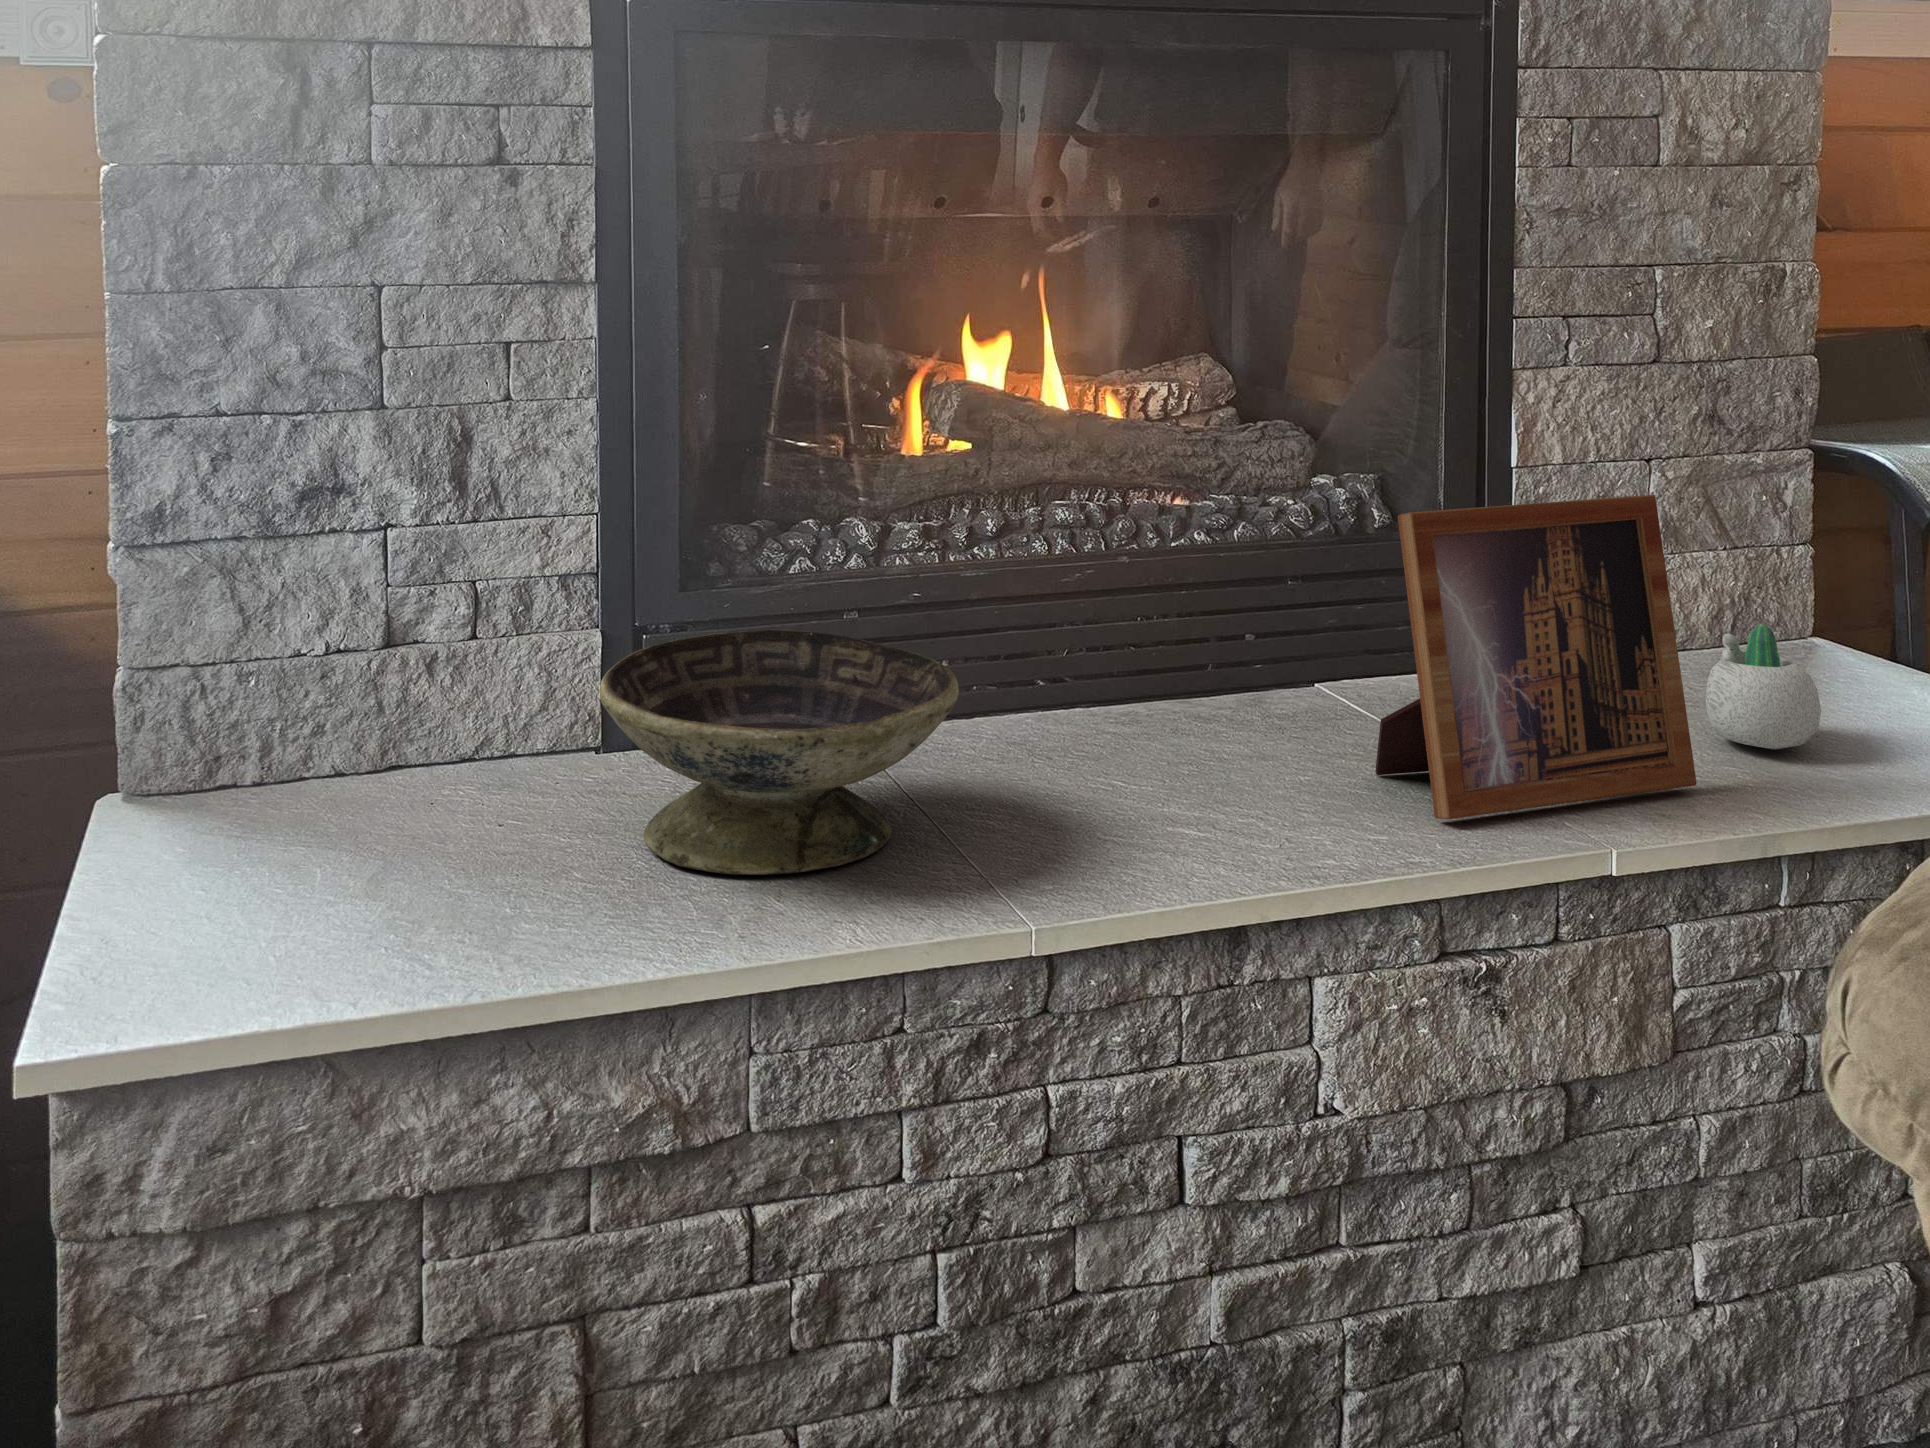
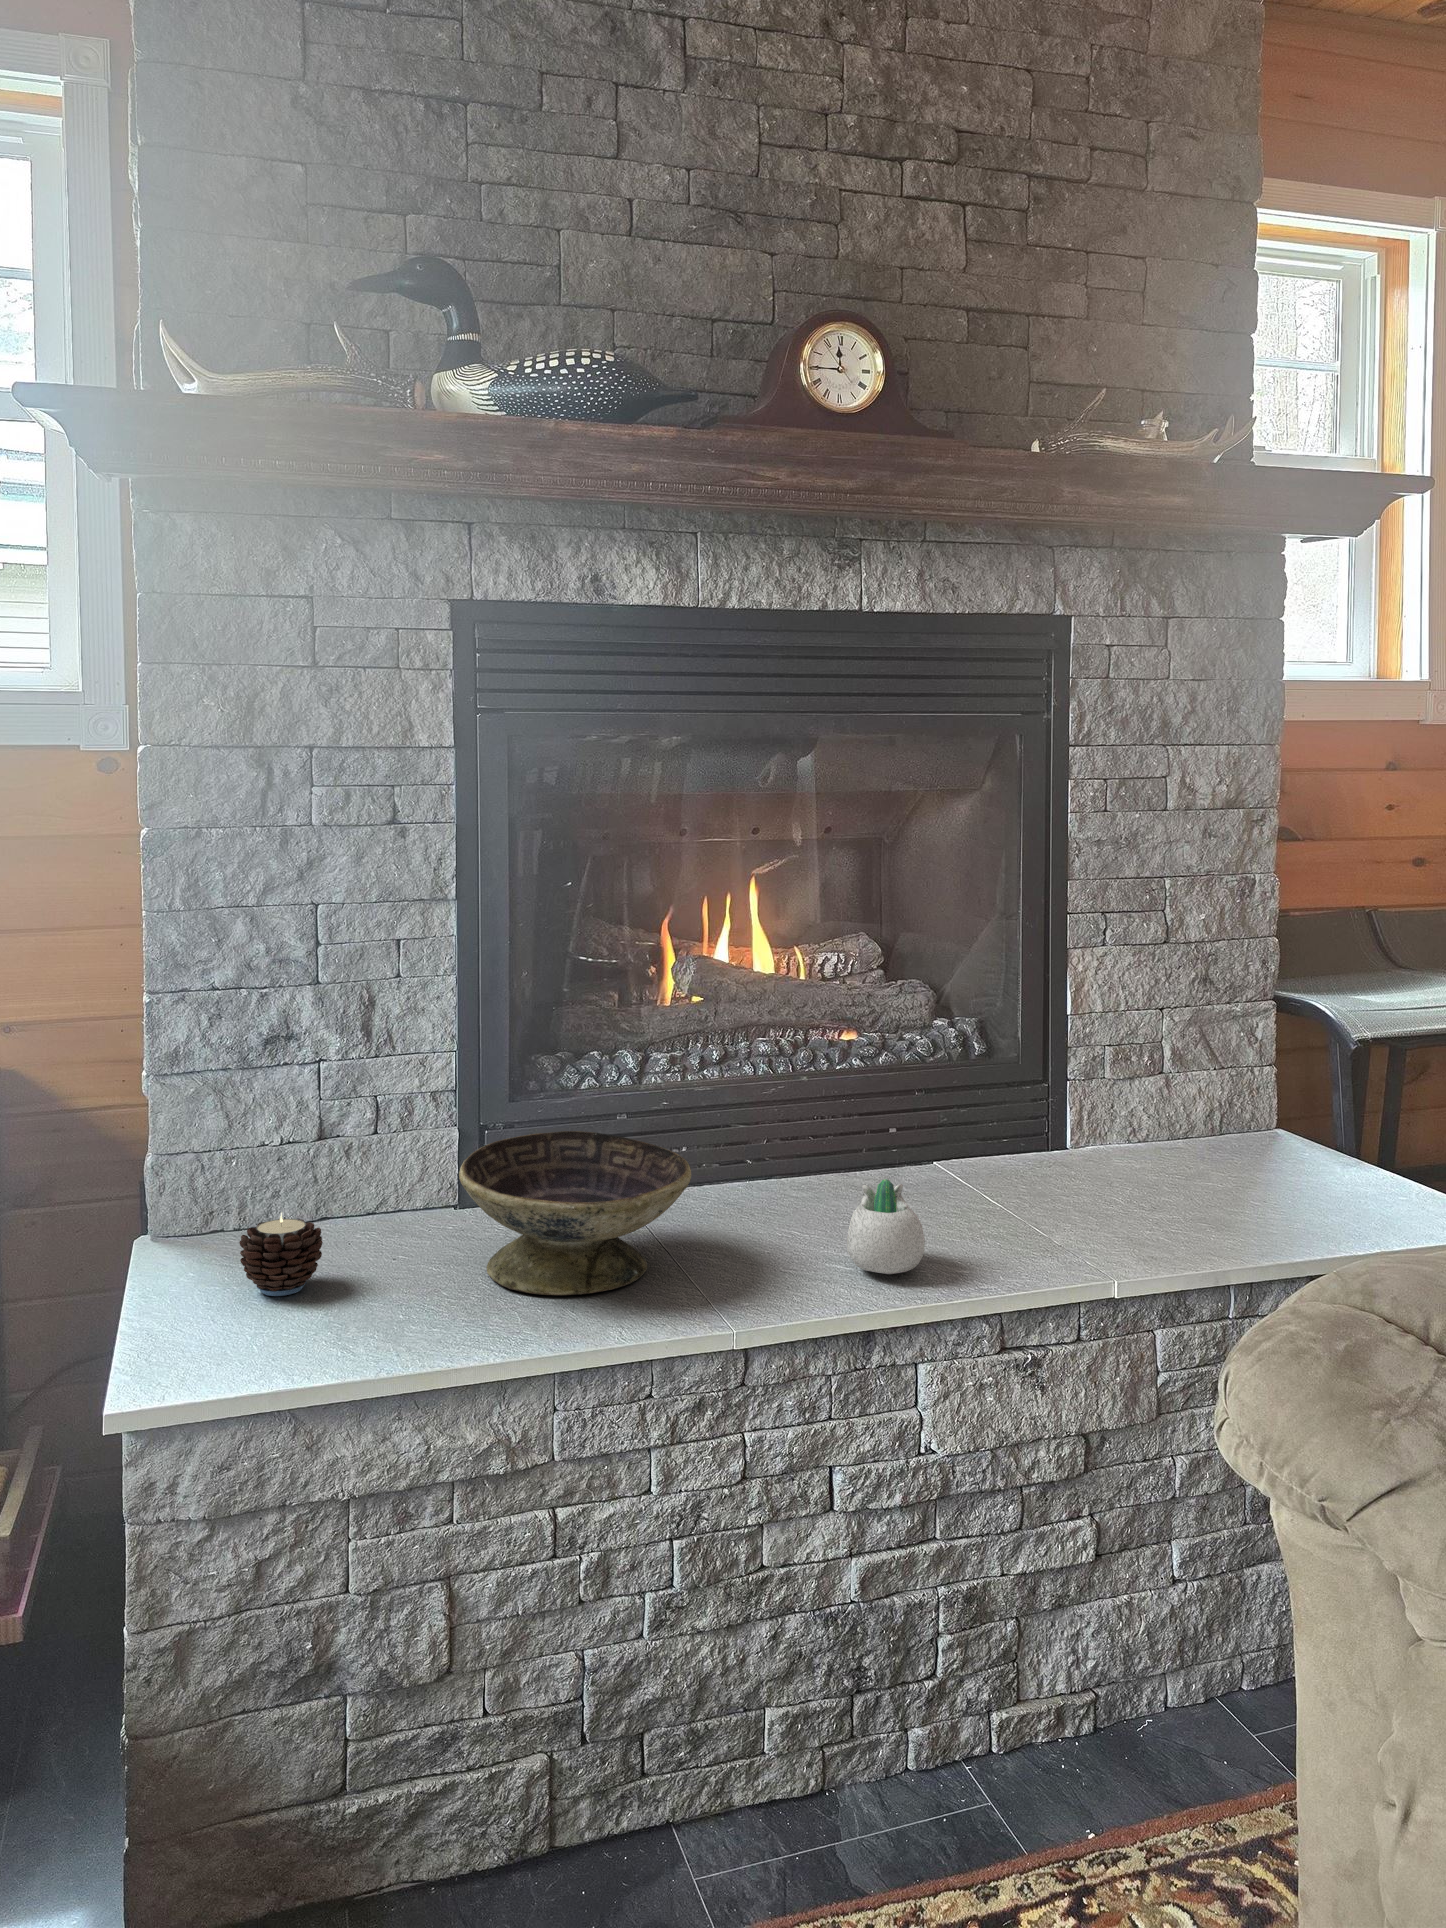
picture frame: present [1375,495,1696,819] -> none [967,1044,1176,1260]
succulent planter: present [1705,624,1821,750] -> present [847,1179,925,1274]
candle: none [257,749,387,878] -> present [239,1213,323,1296]

